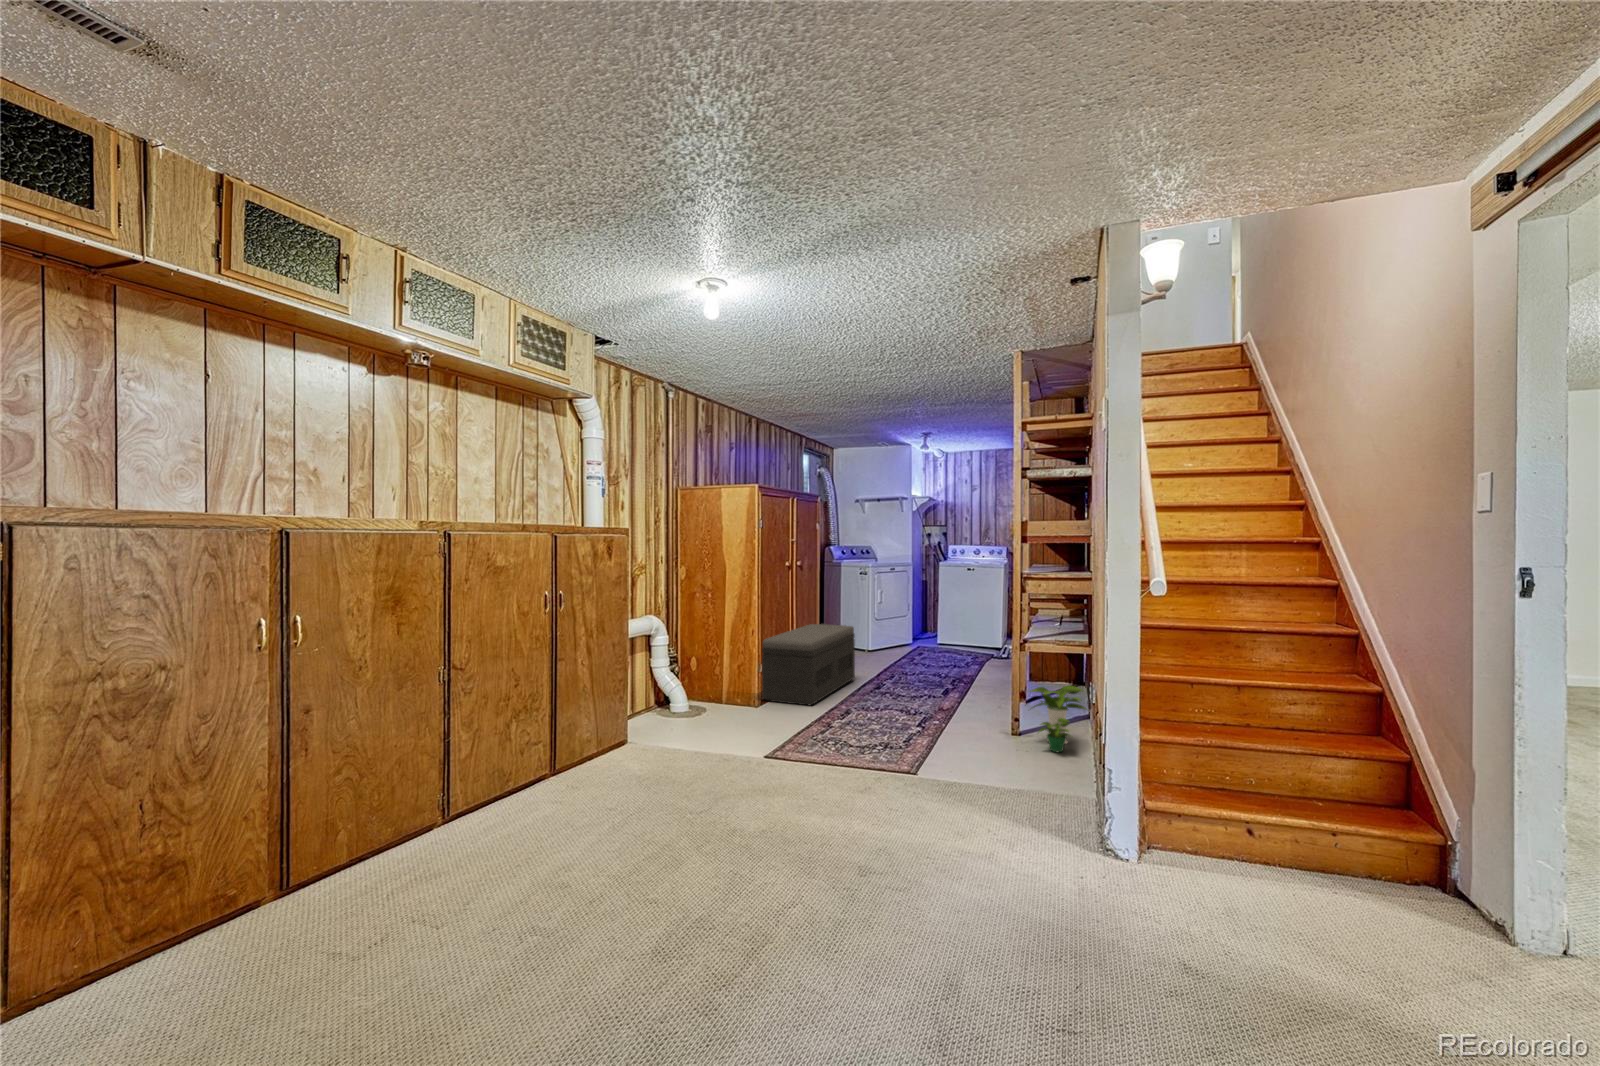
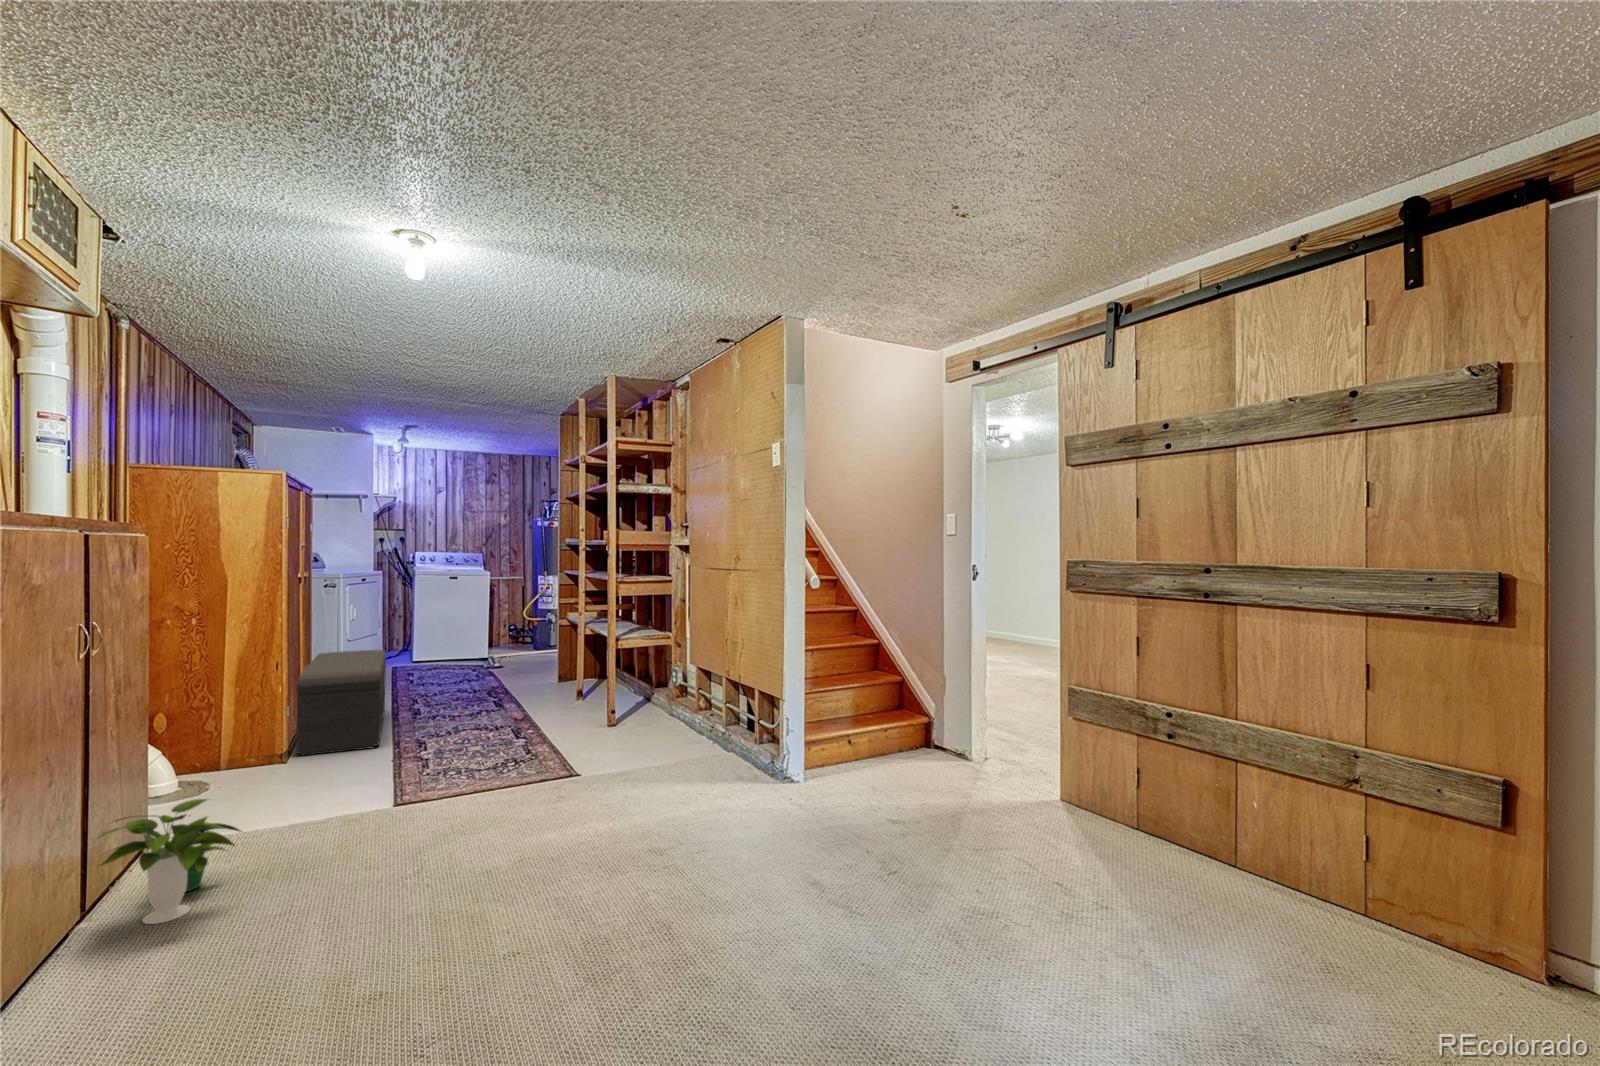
potted plant: present [1026,686,1089,752] -> present [98,799,241,924]

